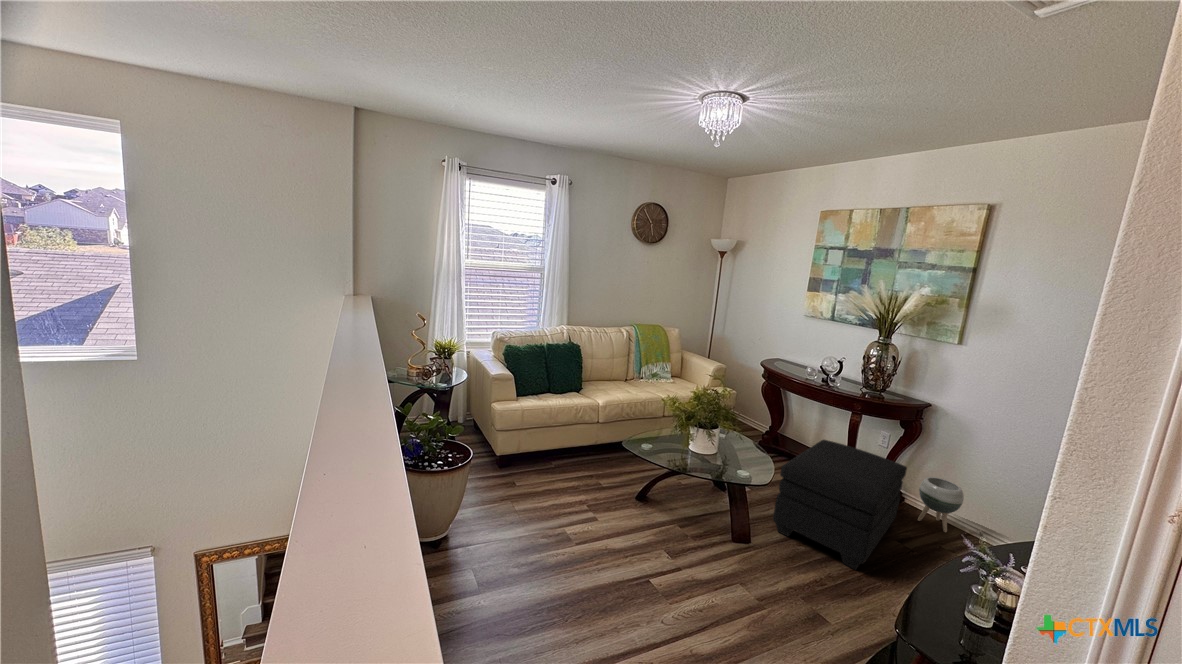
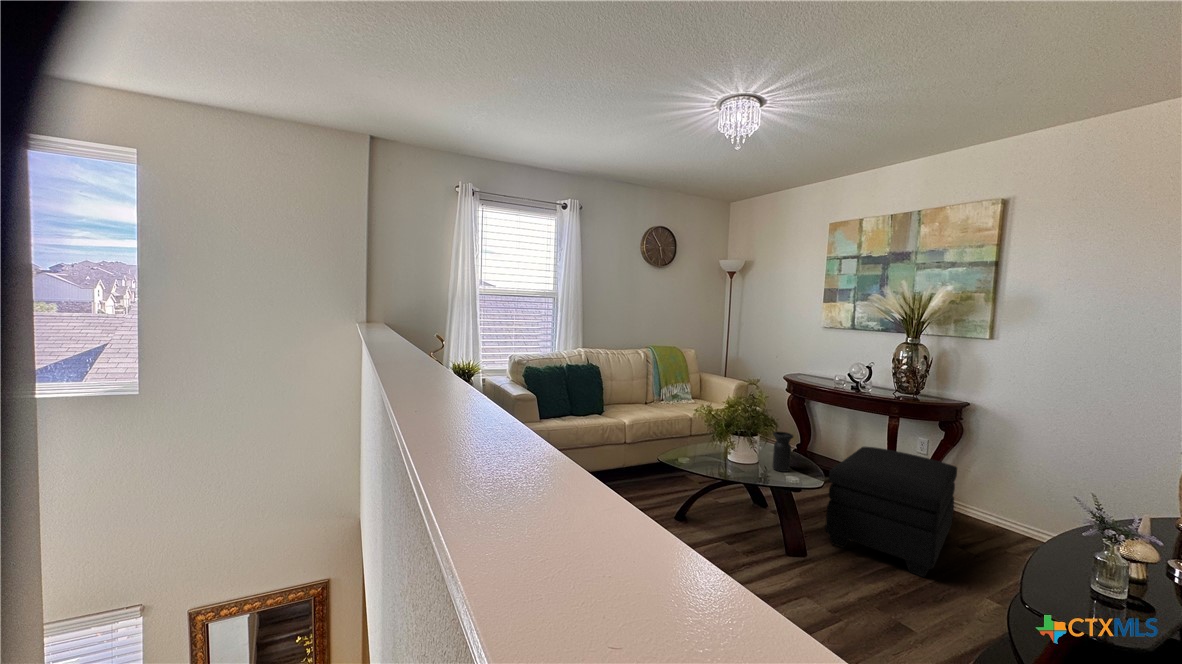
vase: none [729,427,750,465] -> present [773,432,794,472]
planter: present [918,477,964,532] -> none [971,479,1020,537]

